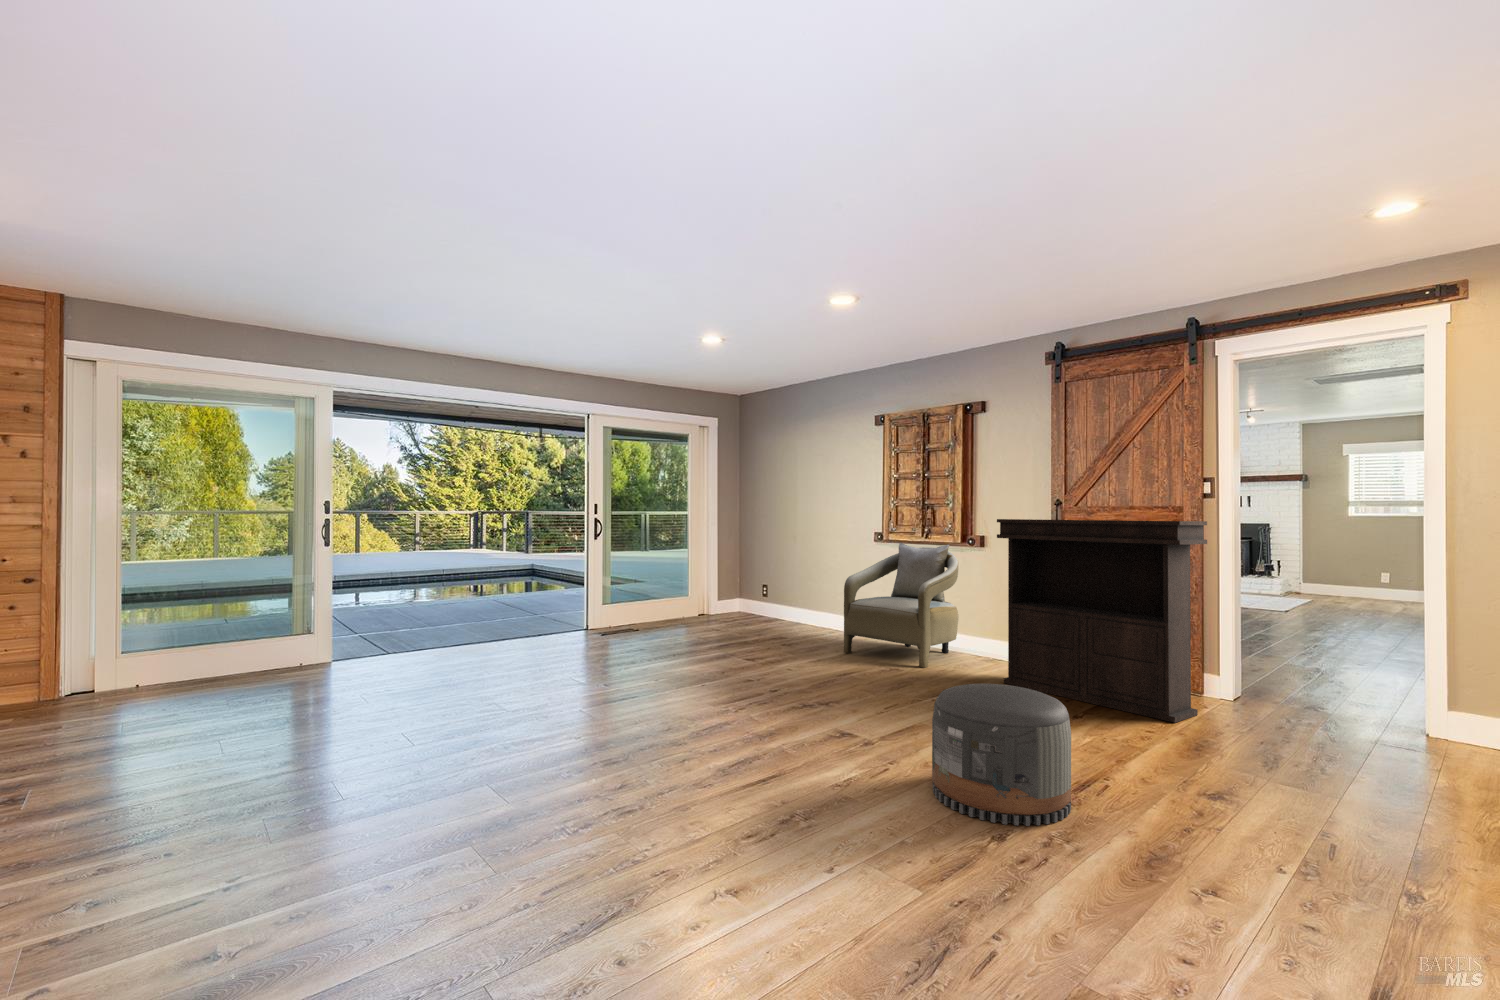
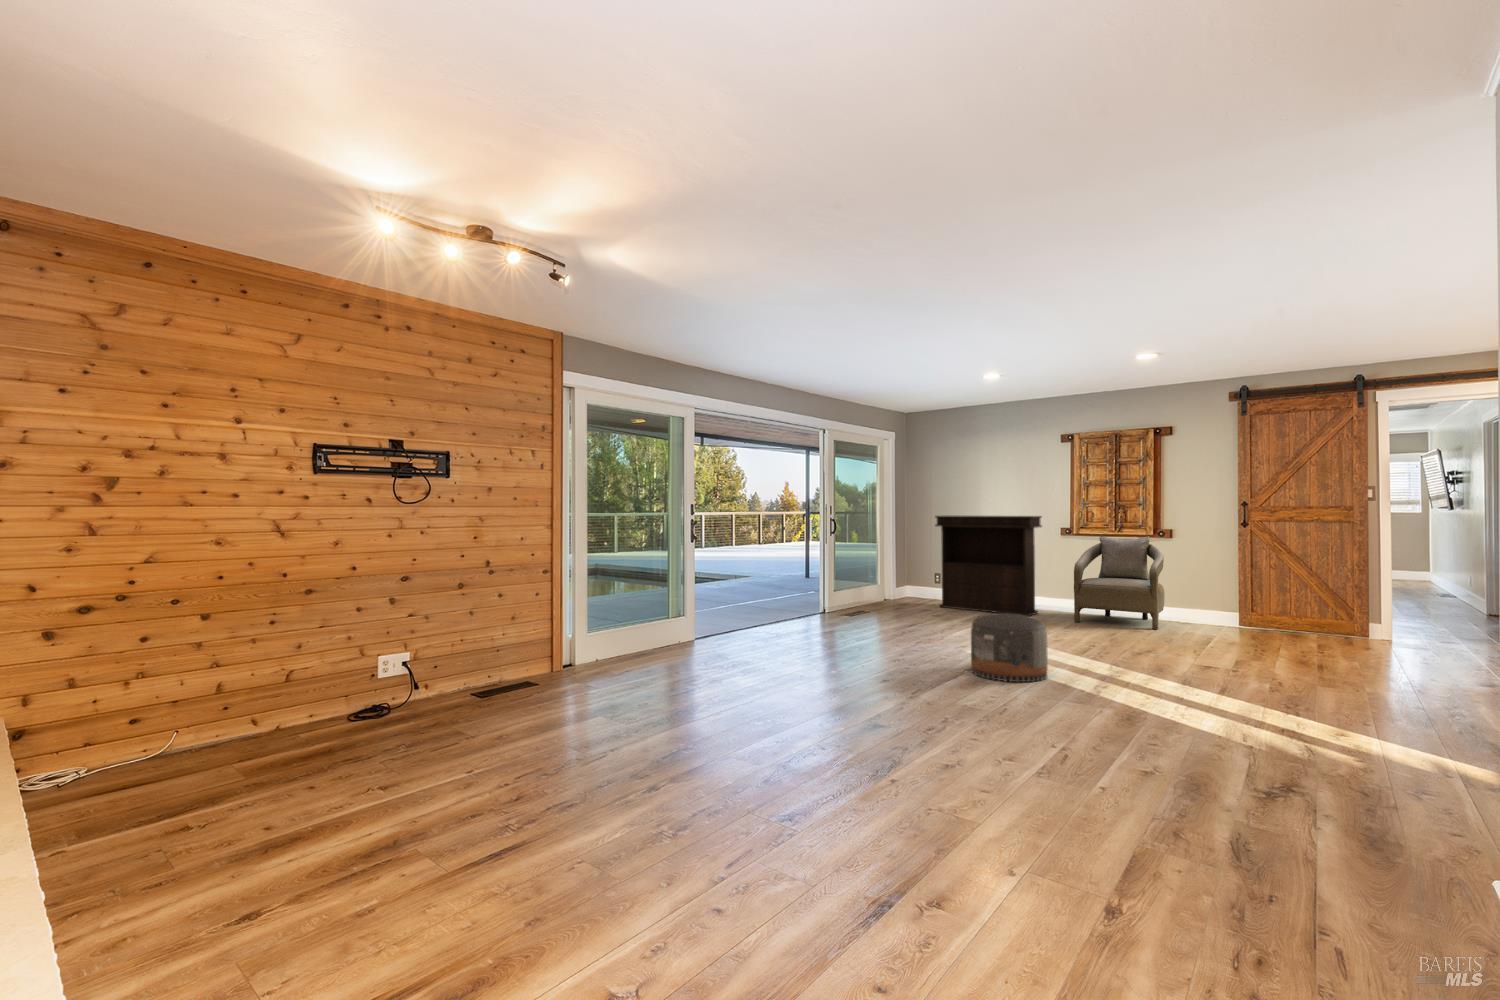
console table: present [997,519,1207,723] -> present [936,516,1042,616]
pouf: present [932,683,1071,826] -> present [971,613,1048,682]

